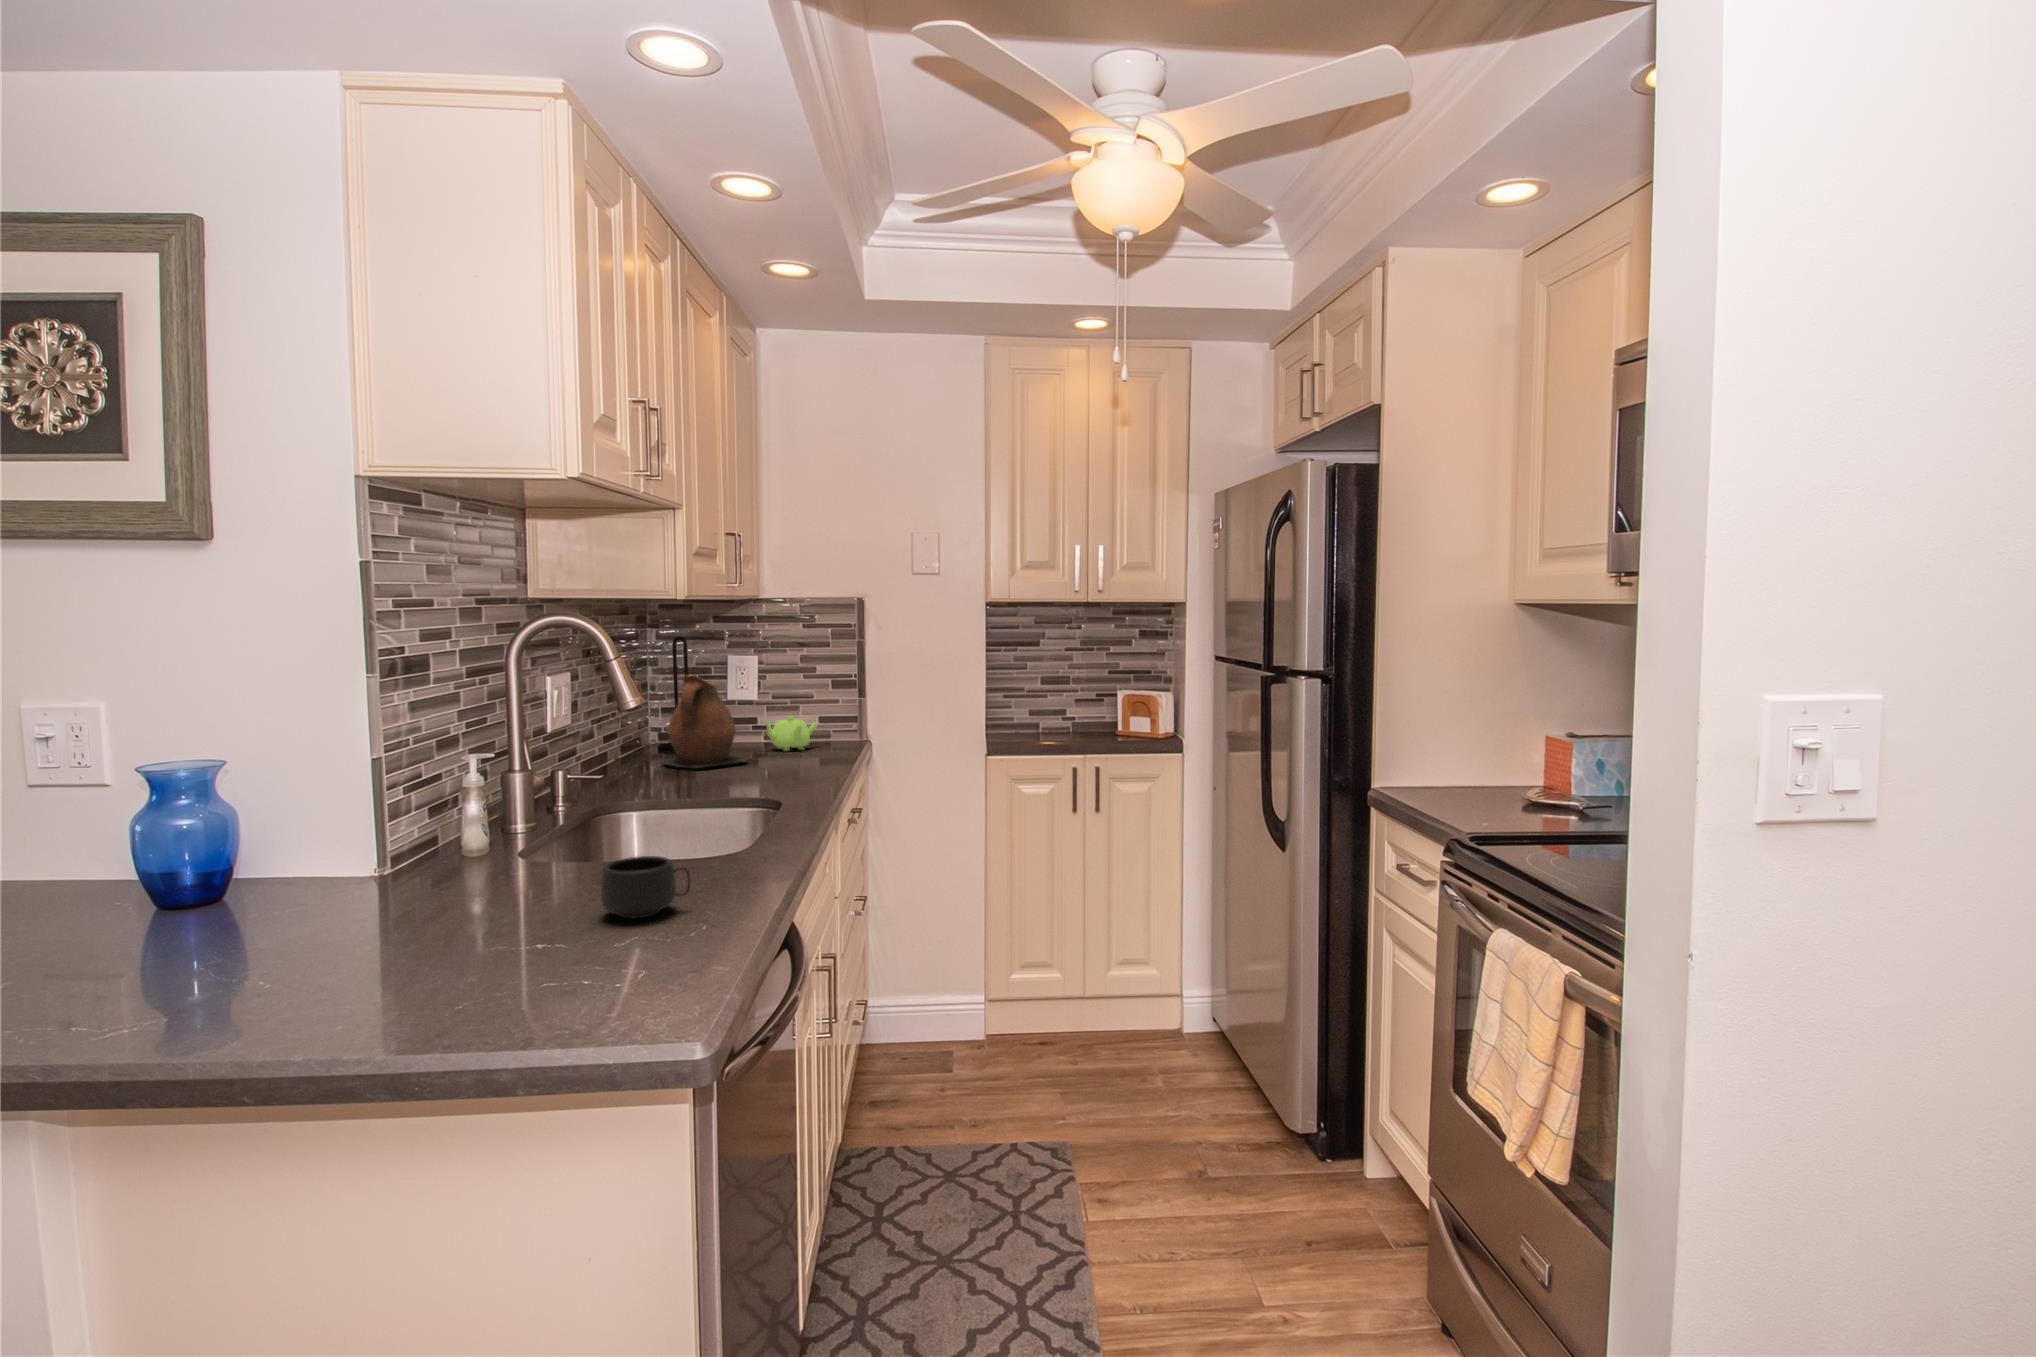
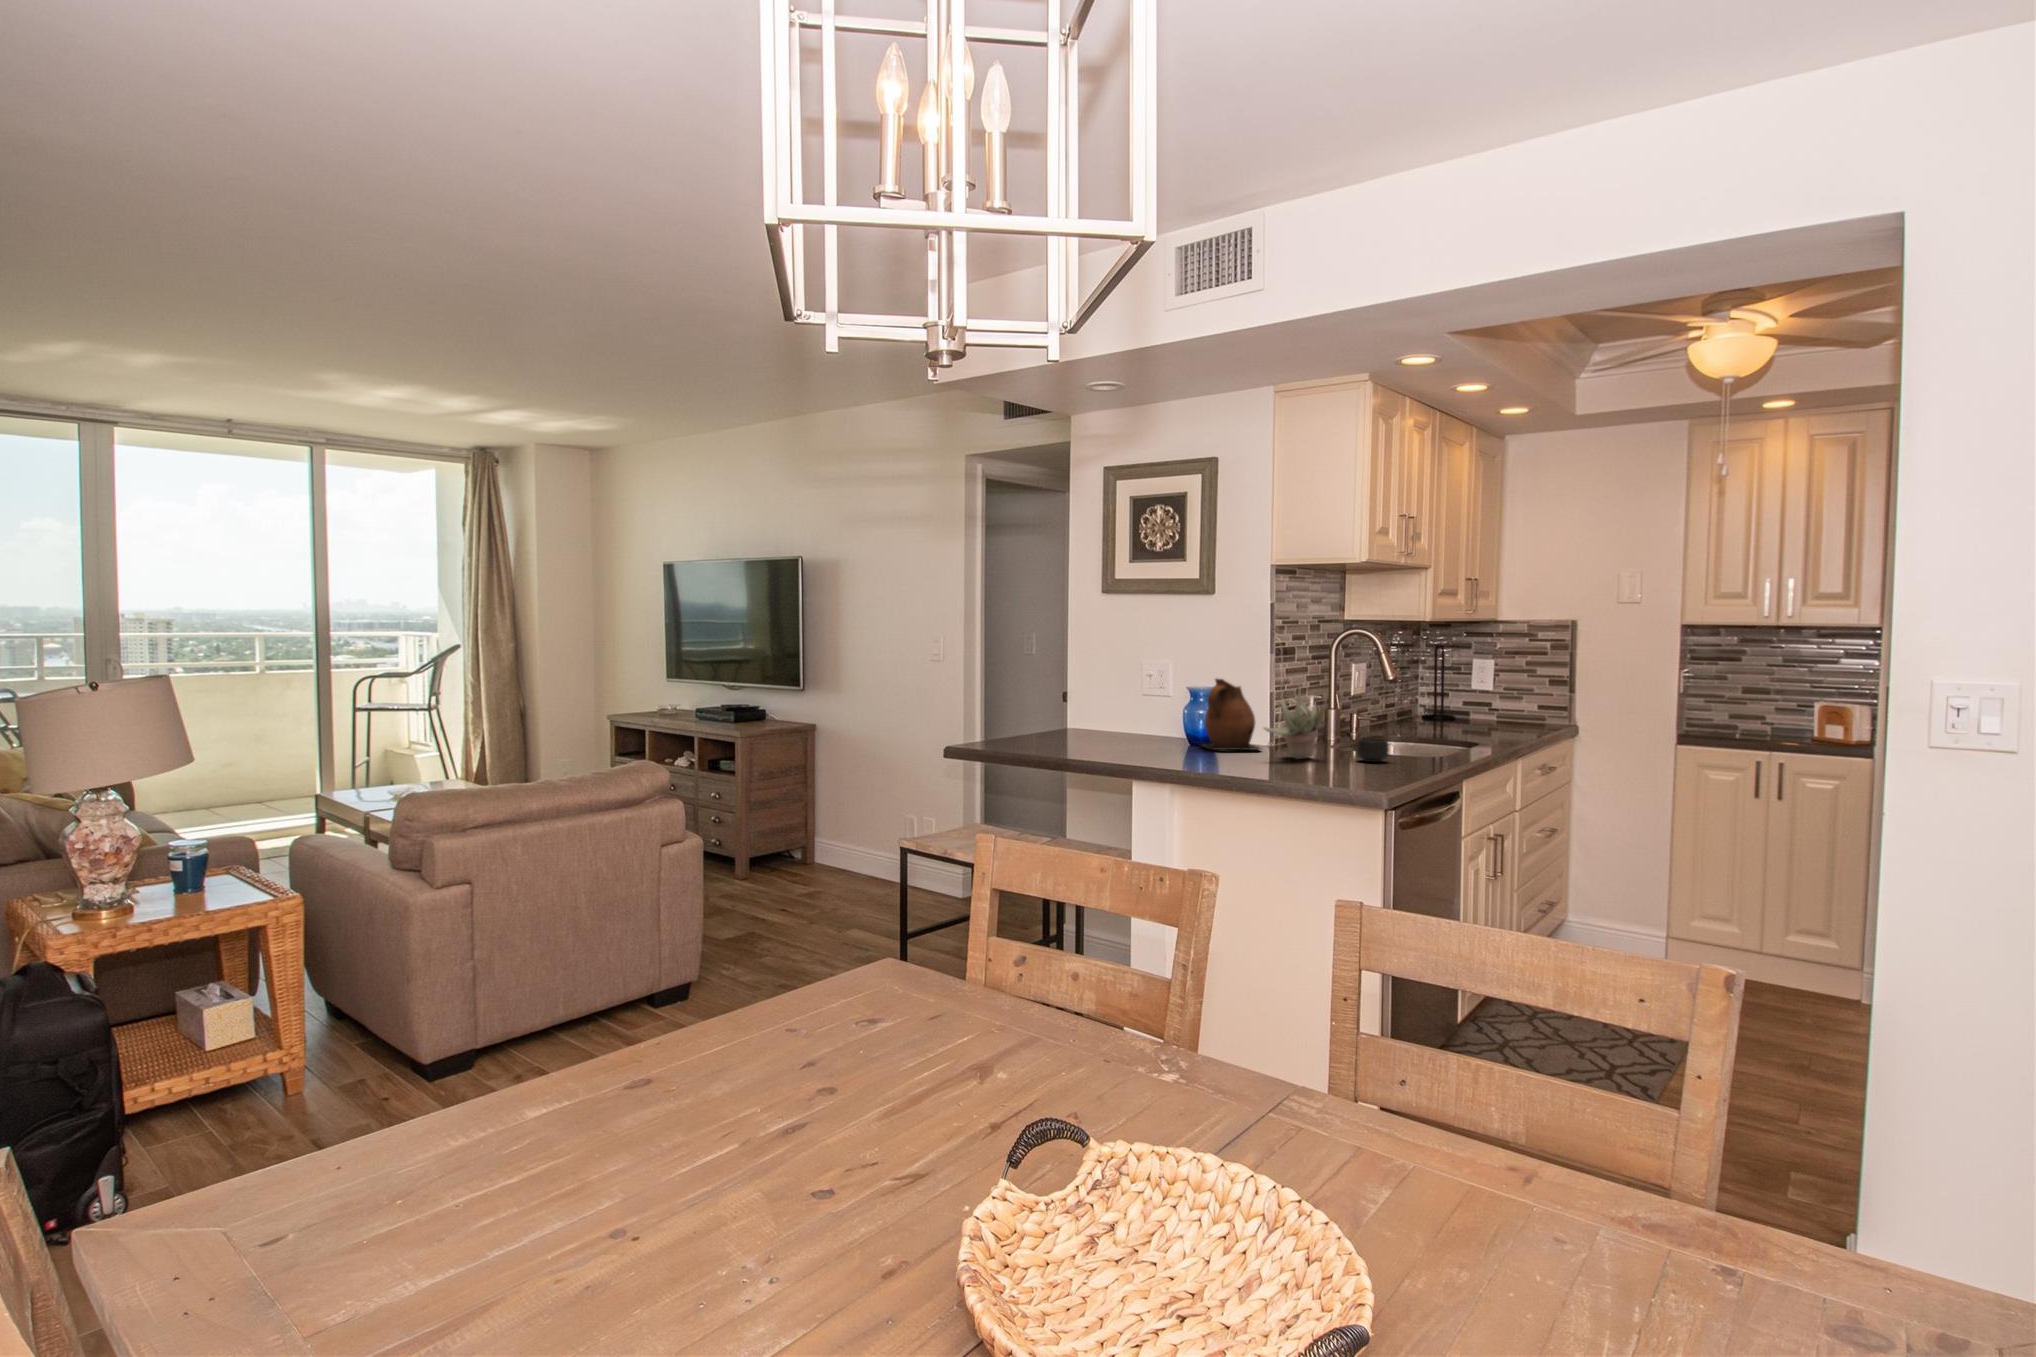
ceramic pitcher: present [664,675,748,768] -> present [1203,679,1260,750]
teapot: present [764,716,818,751] -> none [1491,703,1535,727]
succulent plant: none [326,755,519,944] -> present [1264,686,1327,759]

